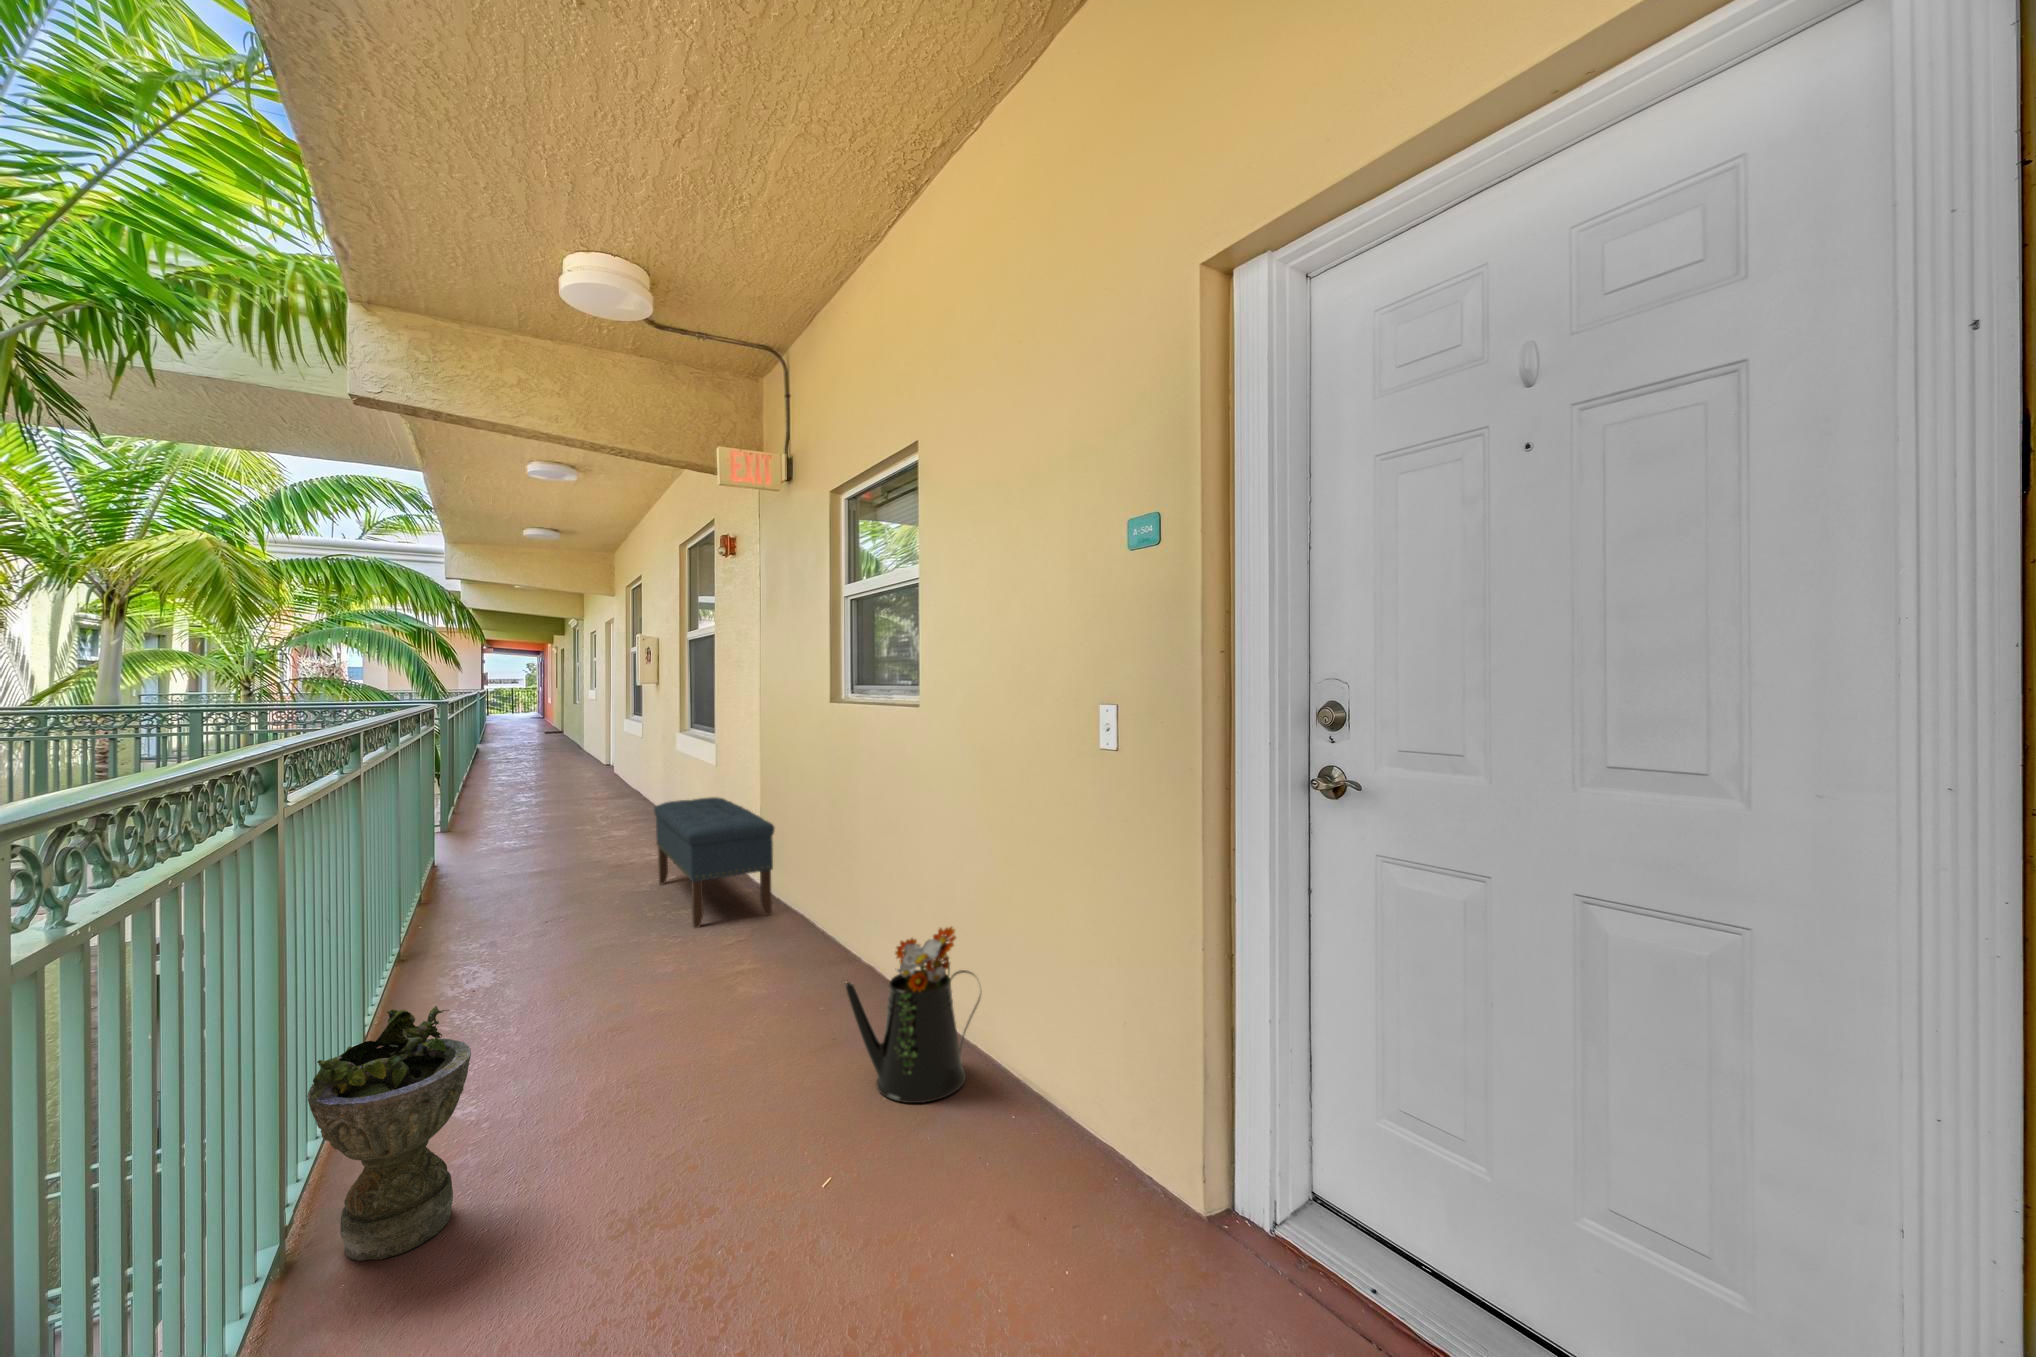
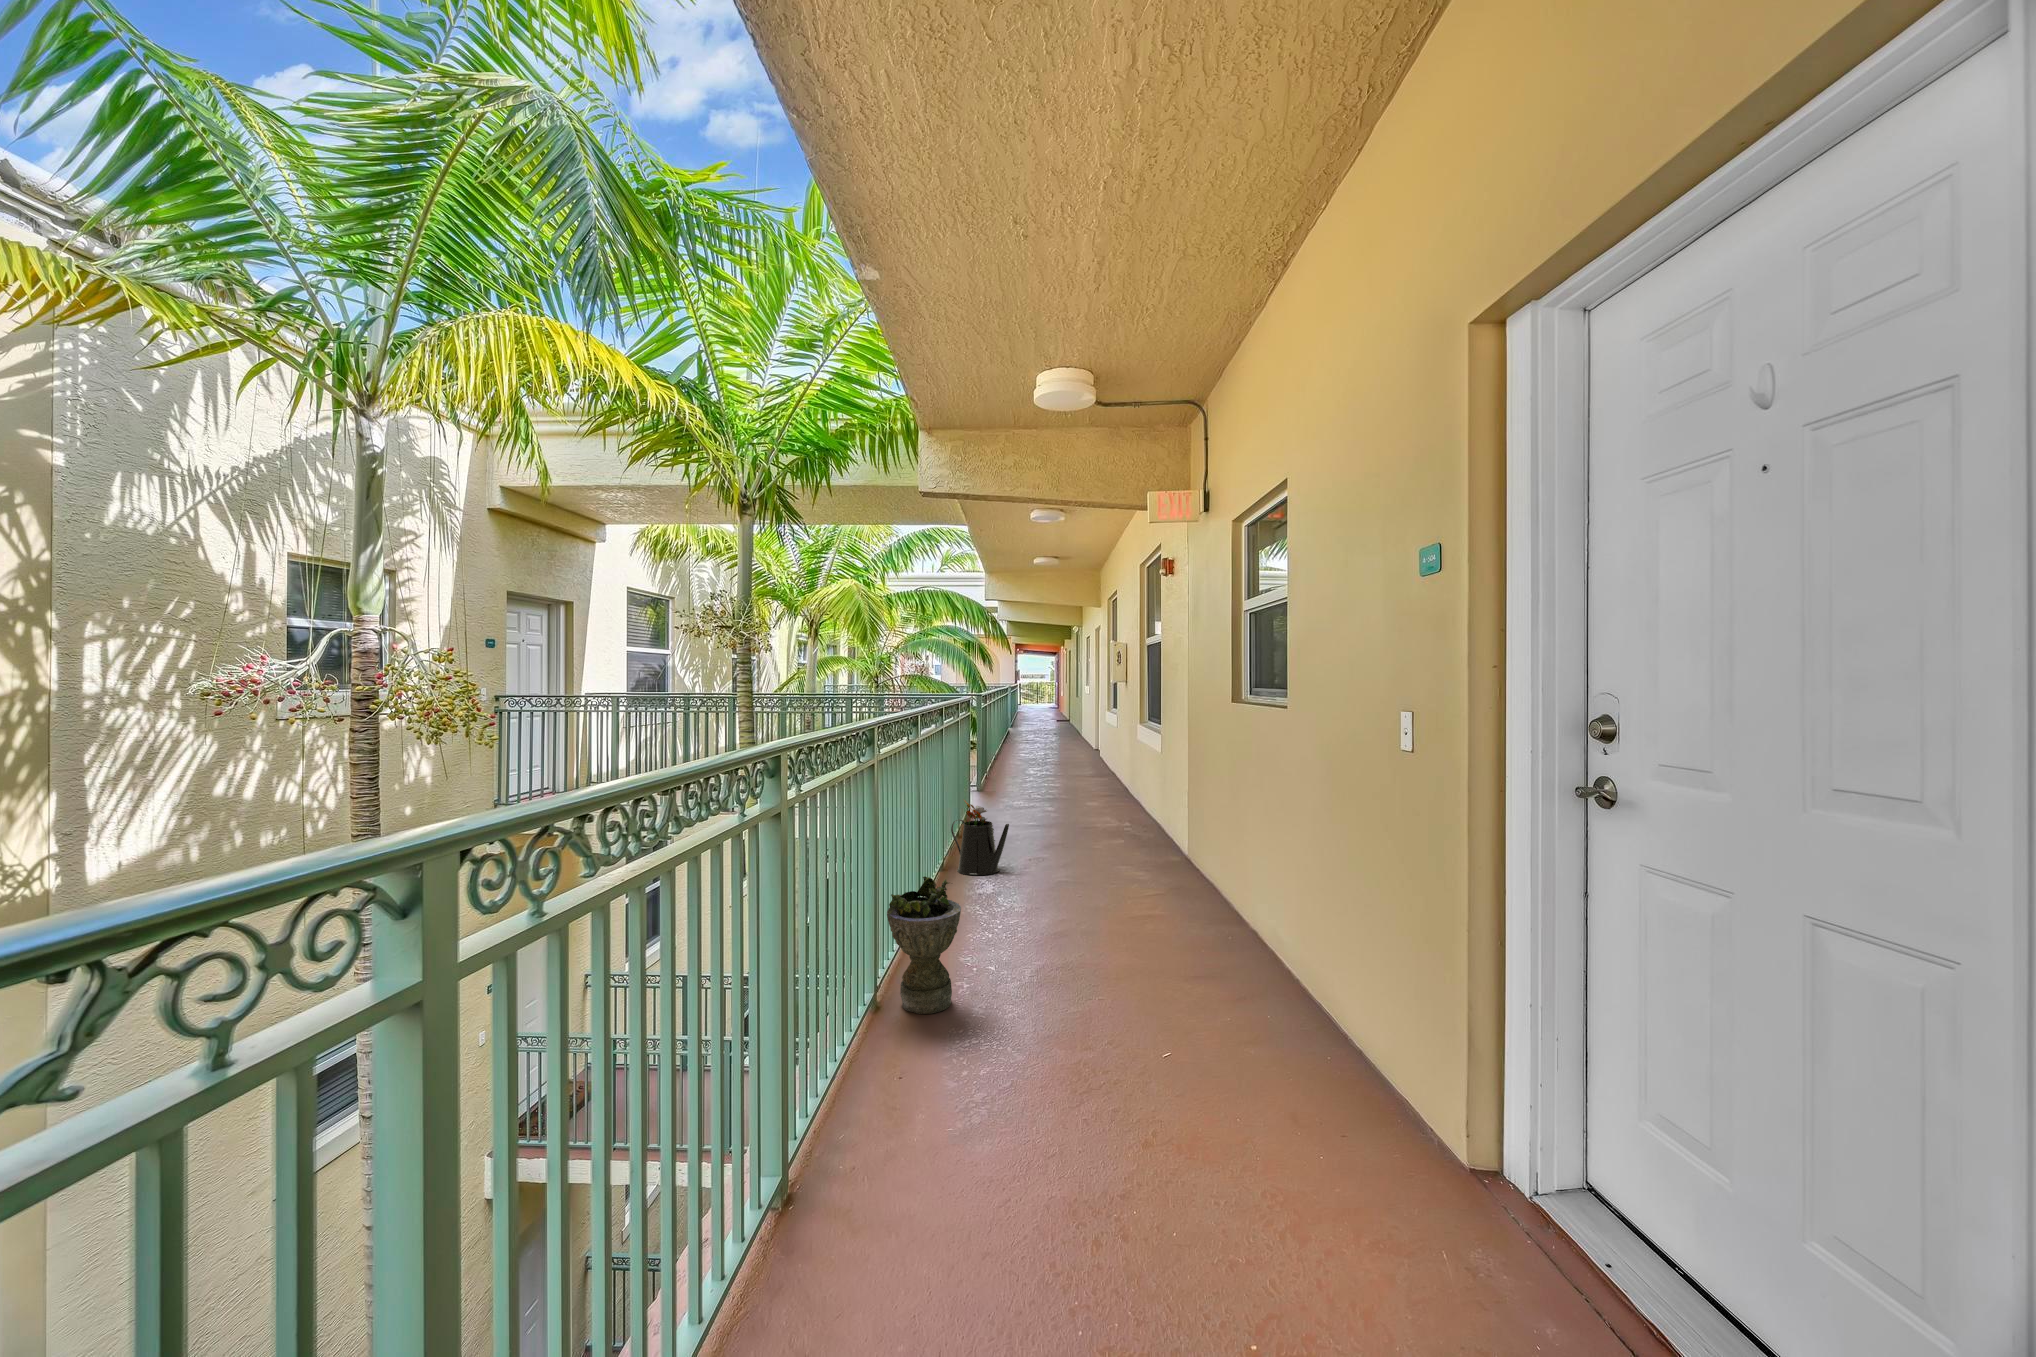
bench: present [654,797,775,928] -> none [1106,778,1190,878]
watering can: present [845,927,981,1103] -> present [951,803,1009,875]

